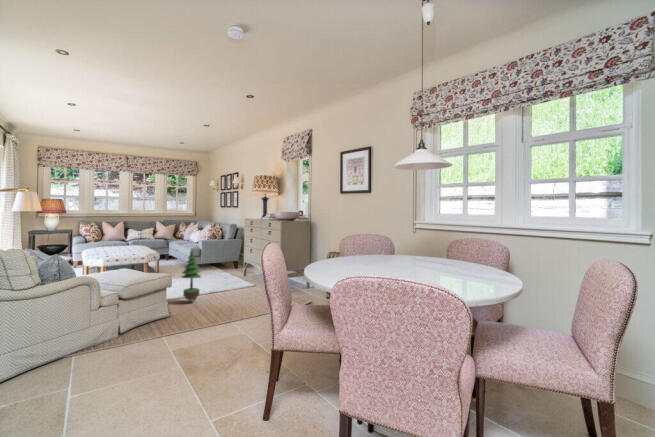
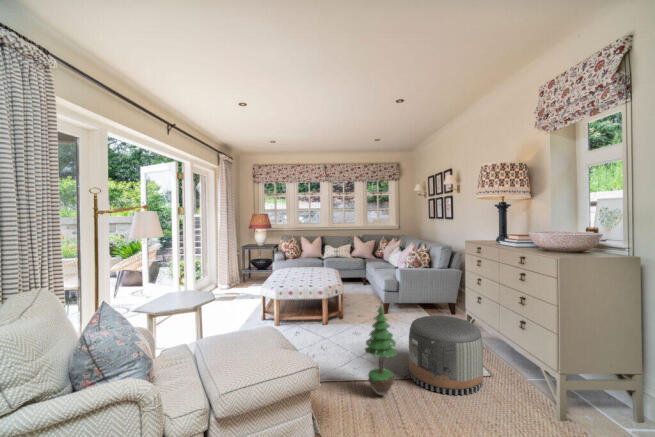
pouf: none [208,259,249,297] -> present [409,315,483,395]

